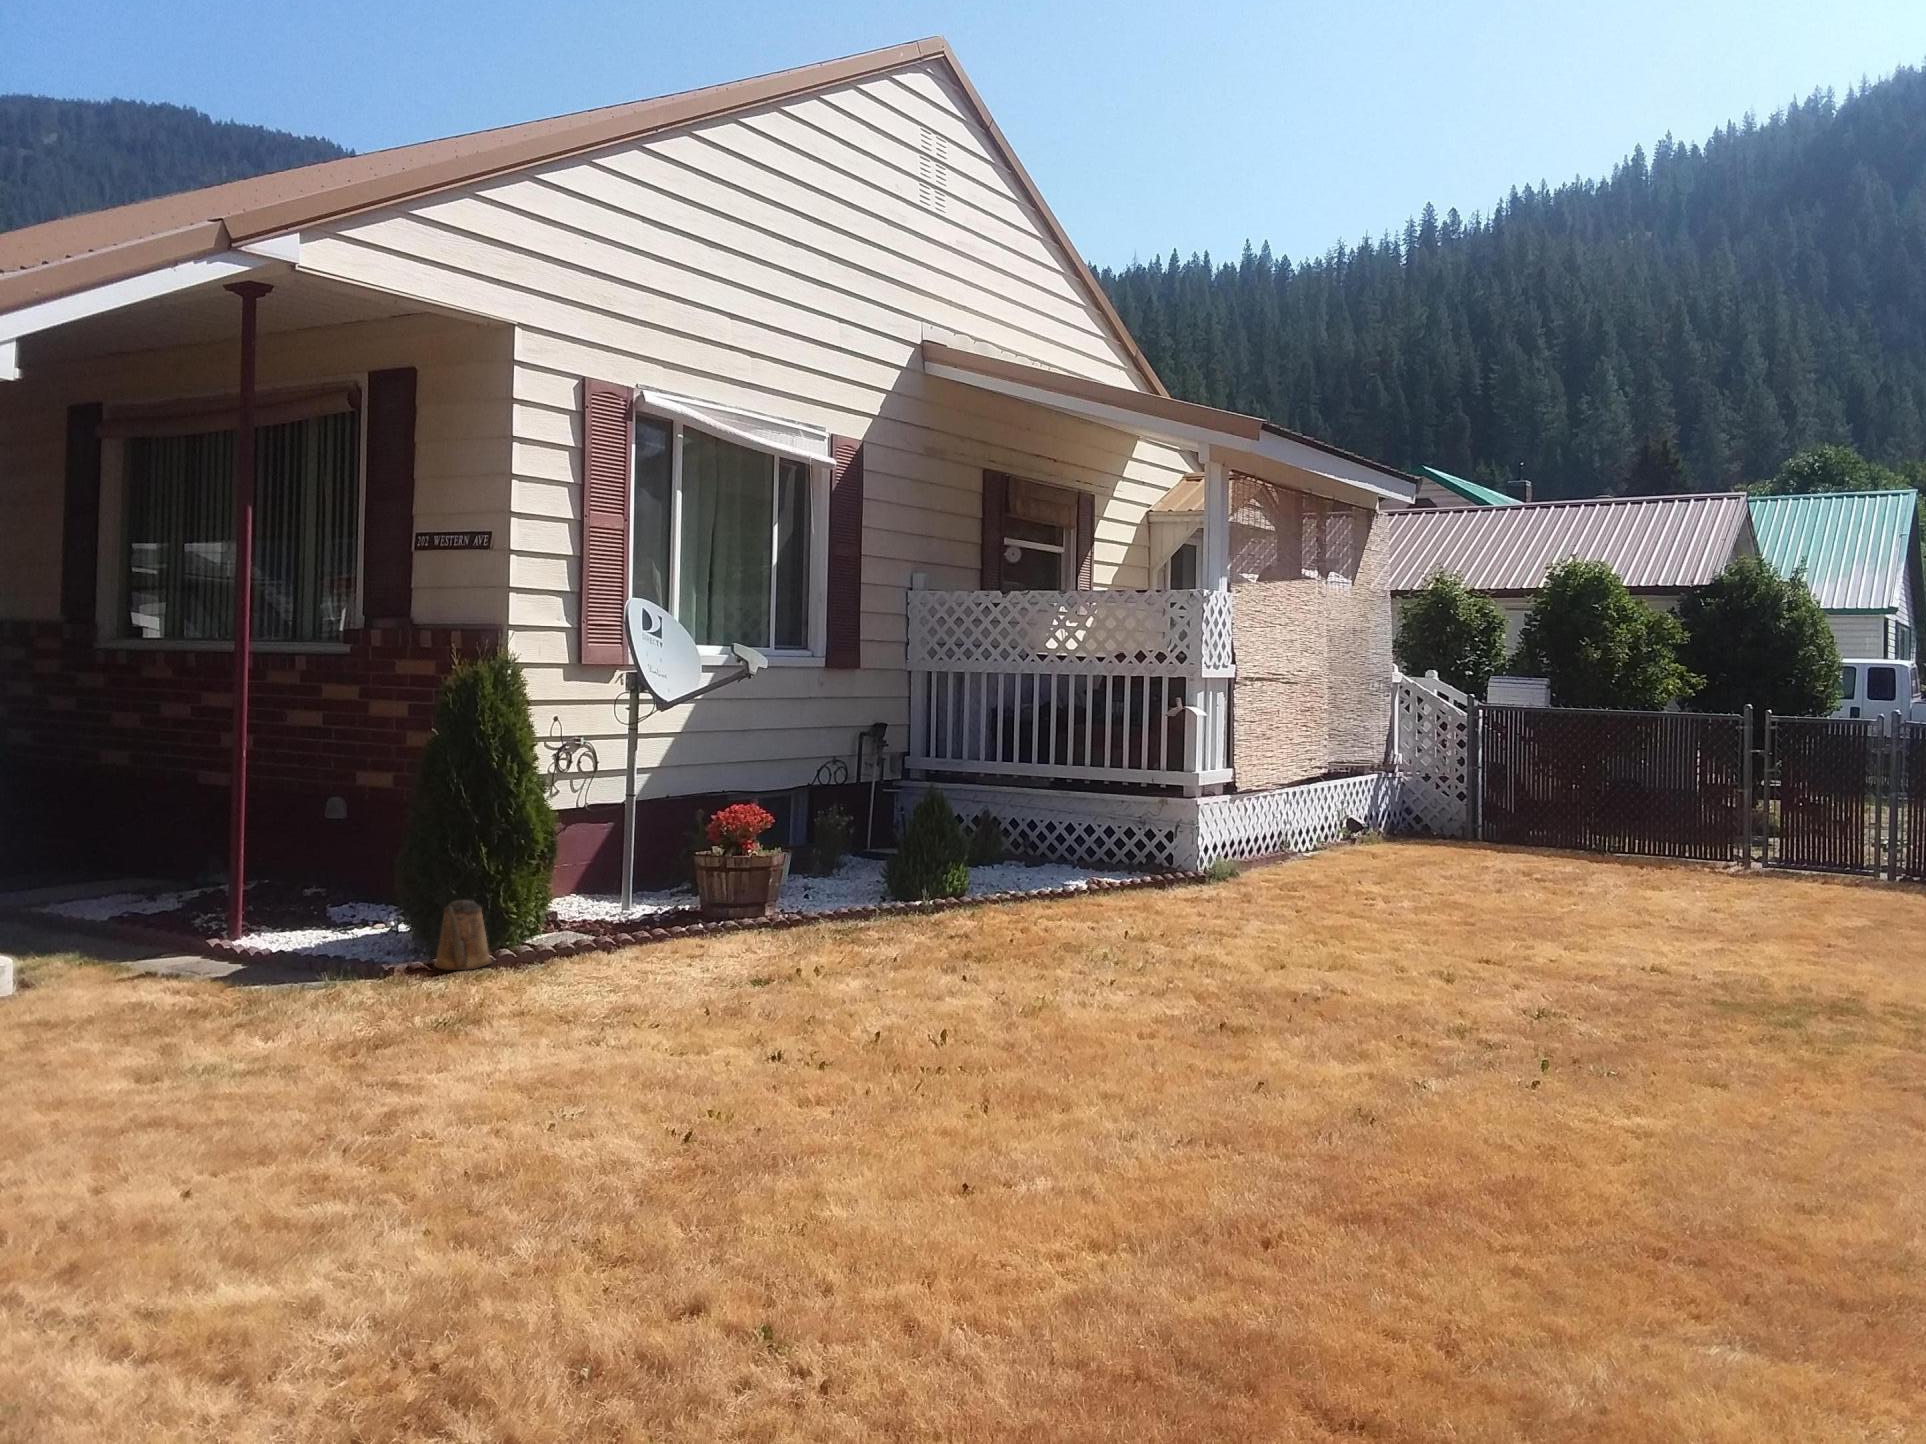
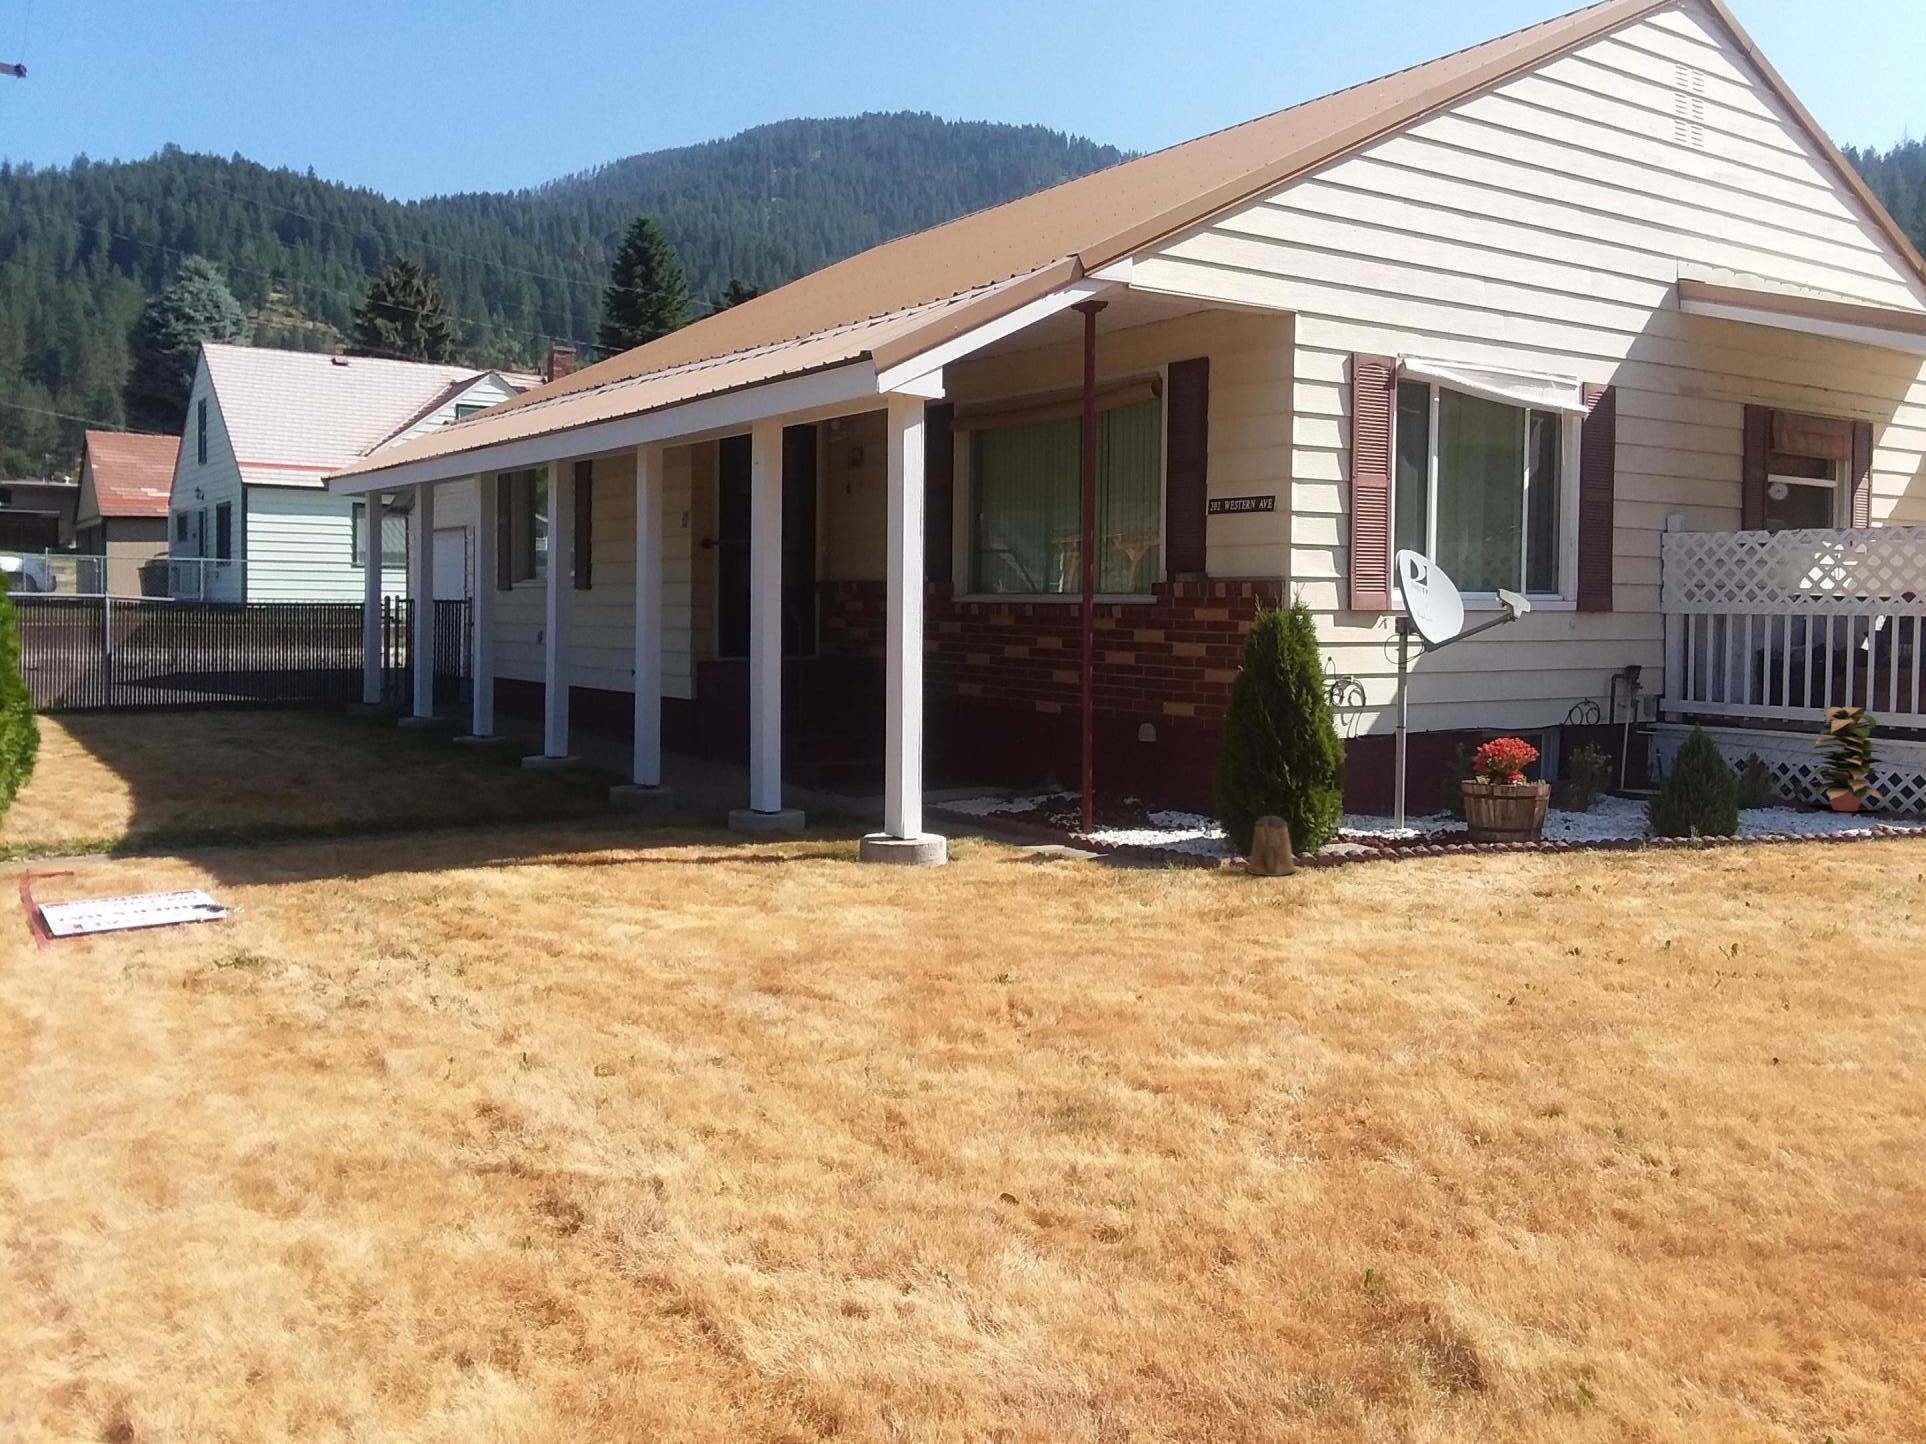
decorative plant: none [1033,764,1106,866] -> present [1809,707,1887,811]

